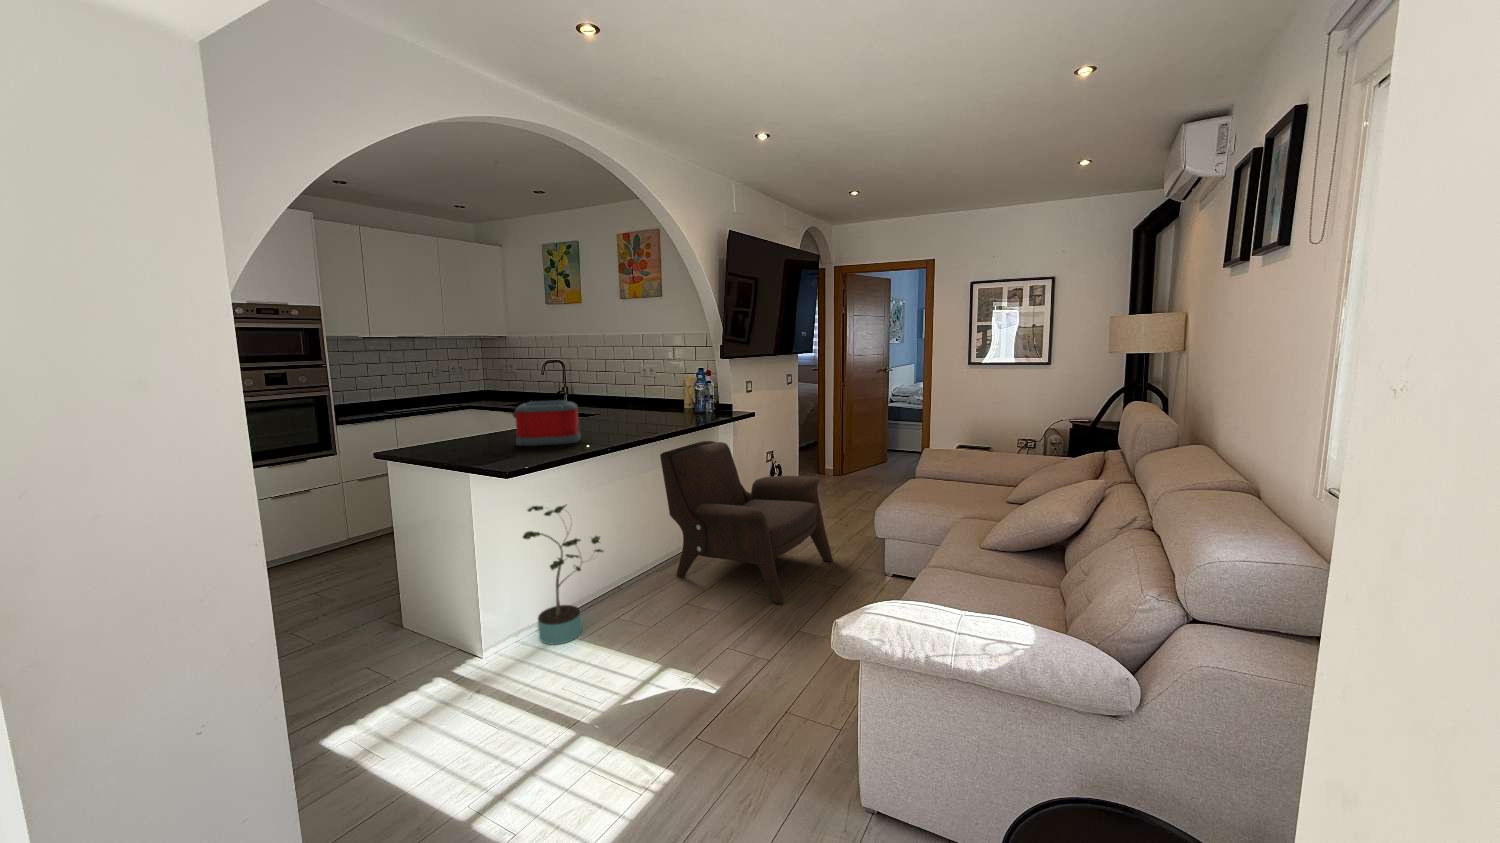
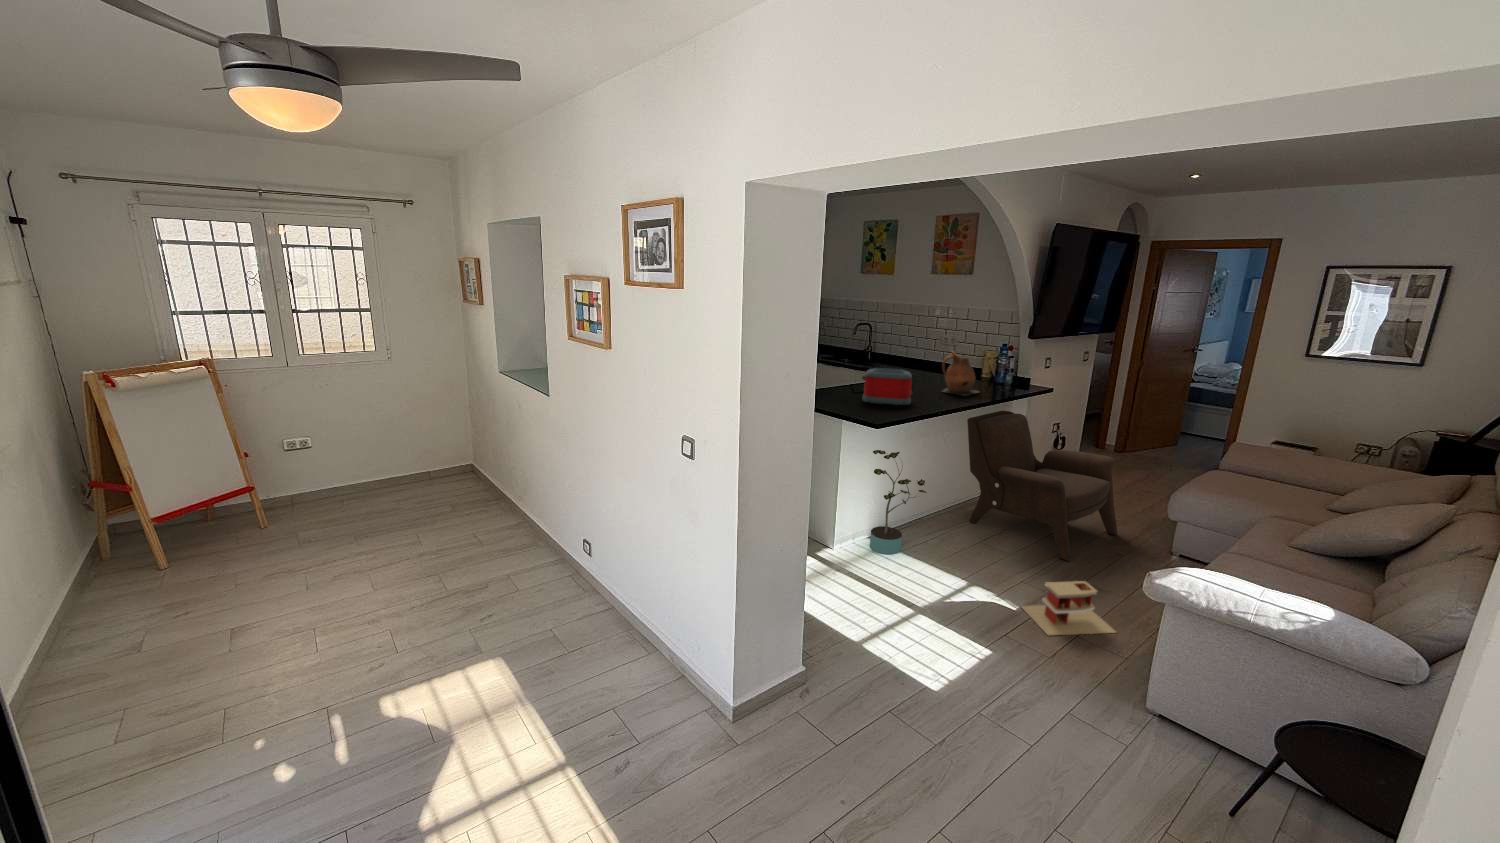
ceramic pitcher: none [625,377,673,428] -> present [942,352,979,396]
toy house: none [719,632,830,719] -> present [1021,581,1116,635]

